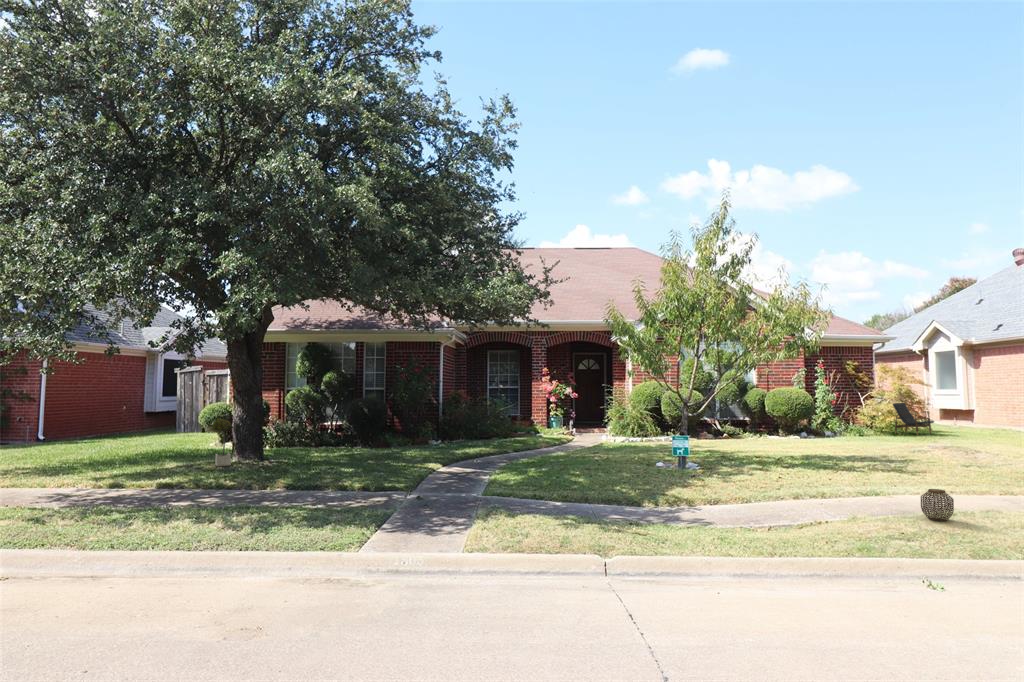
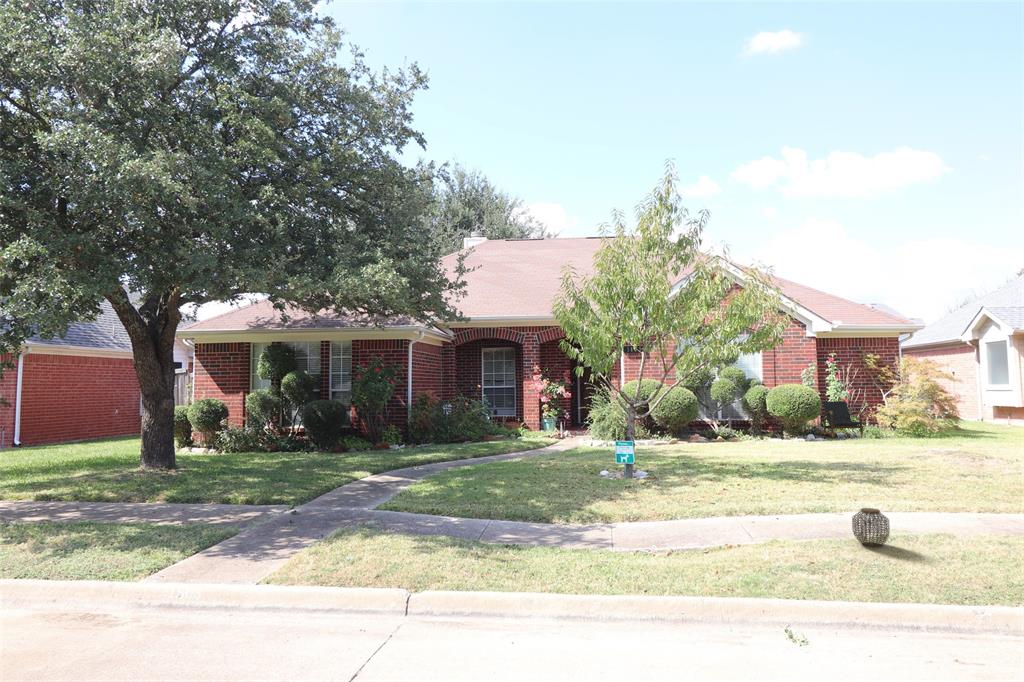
lounge chair: present [893,403,934,435] -> present [823,401,863,437]
potted tree: present [212,418,233,466] -> none [137,424,160,474]

